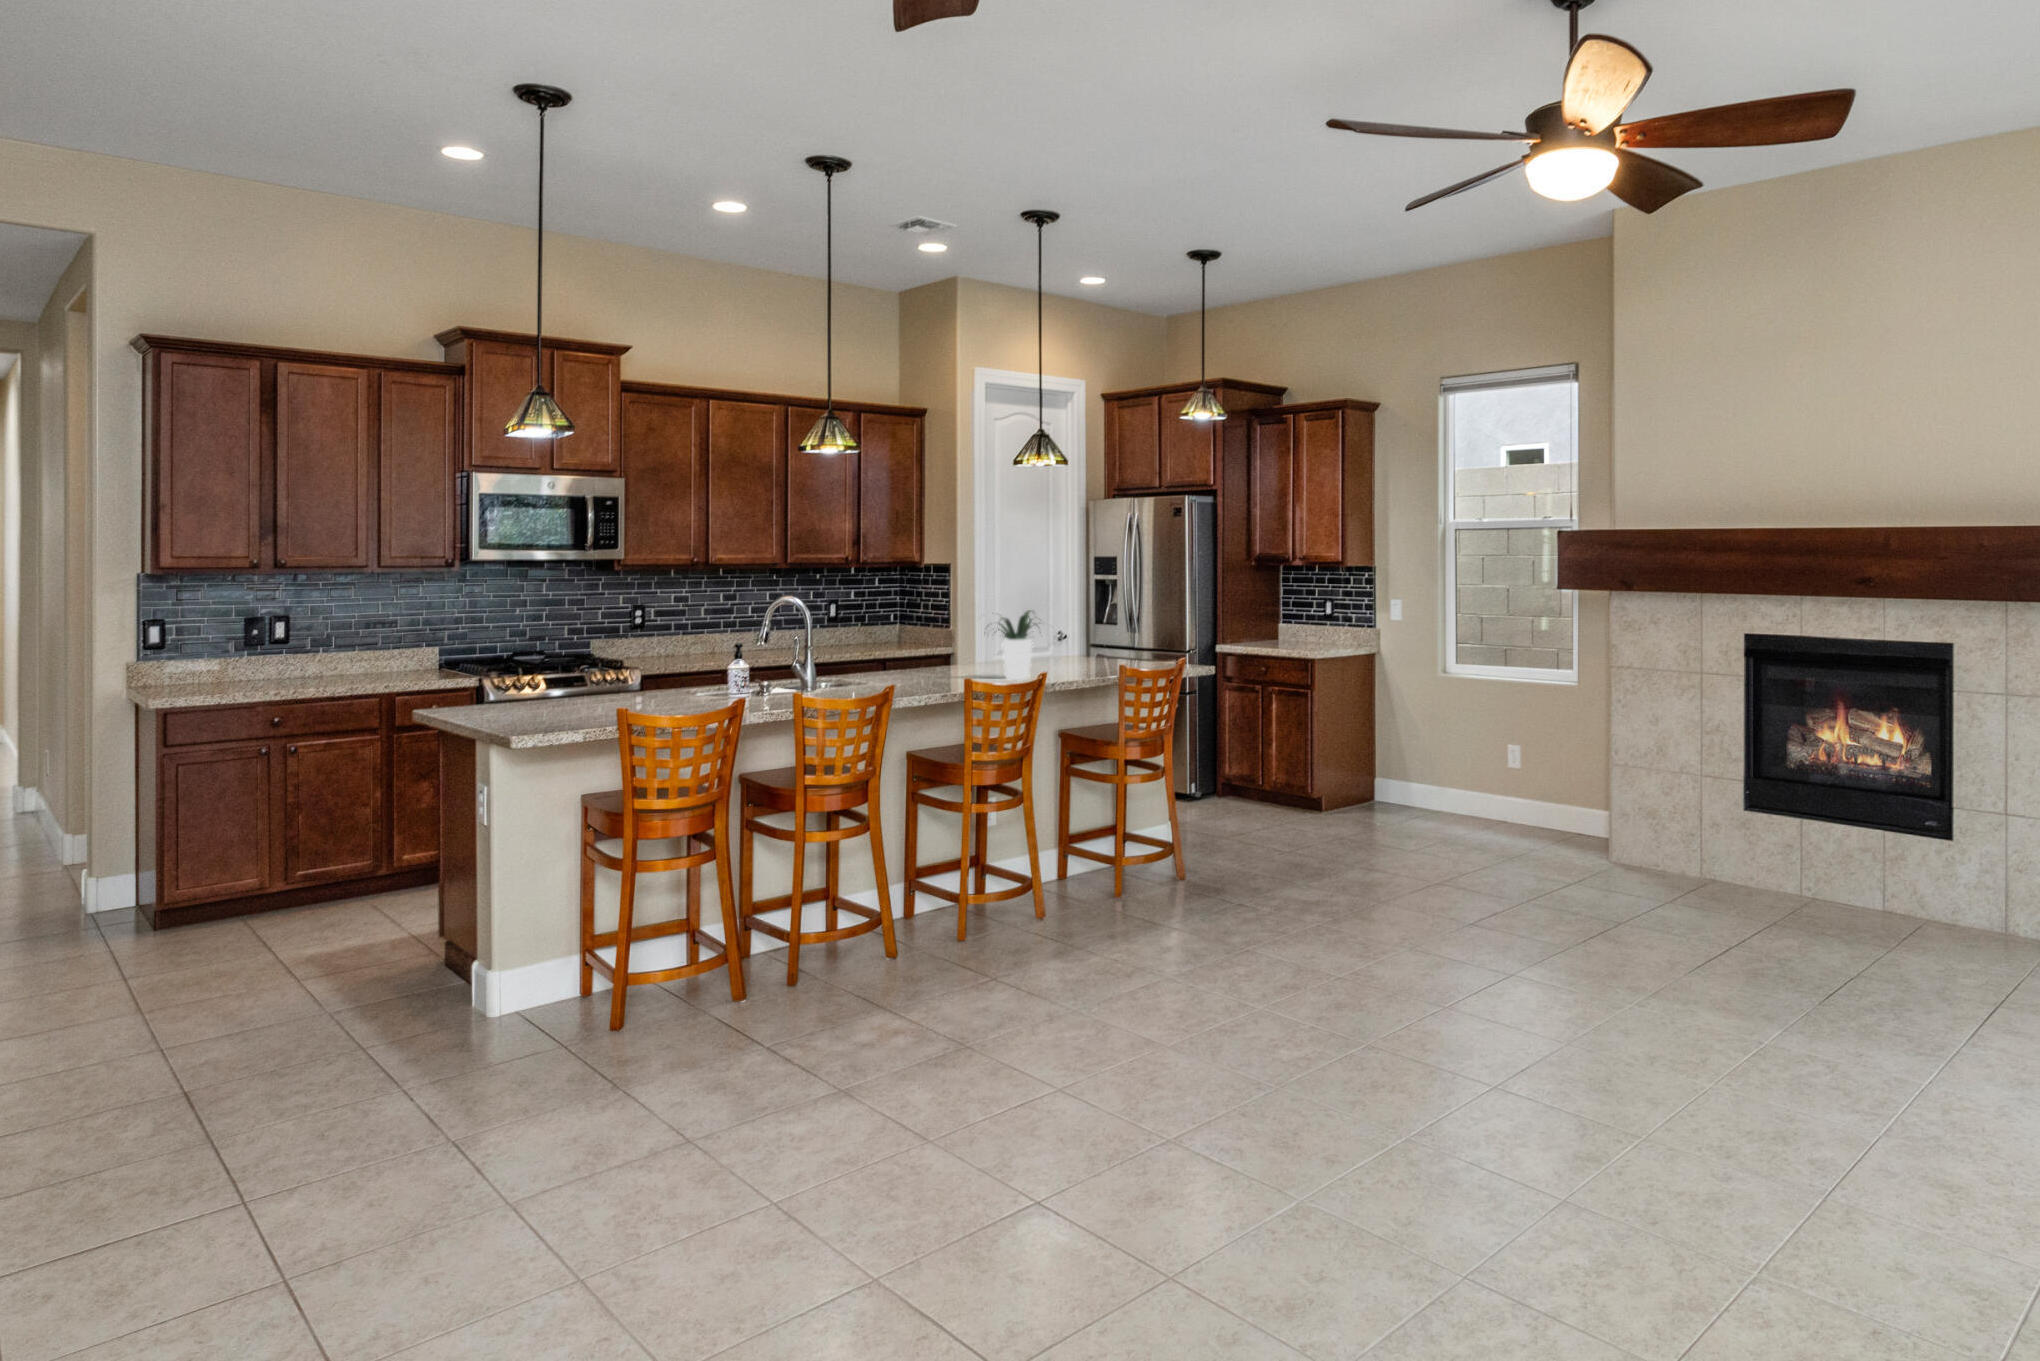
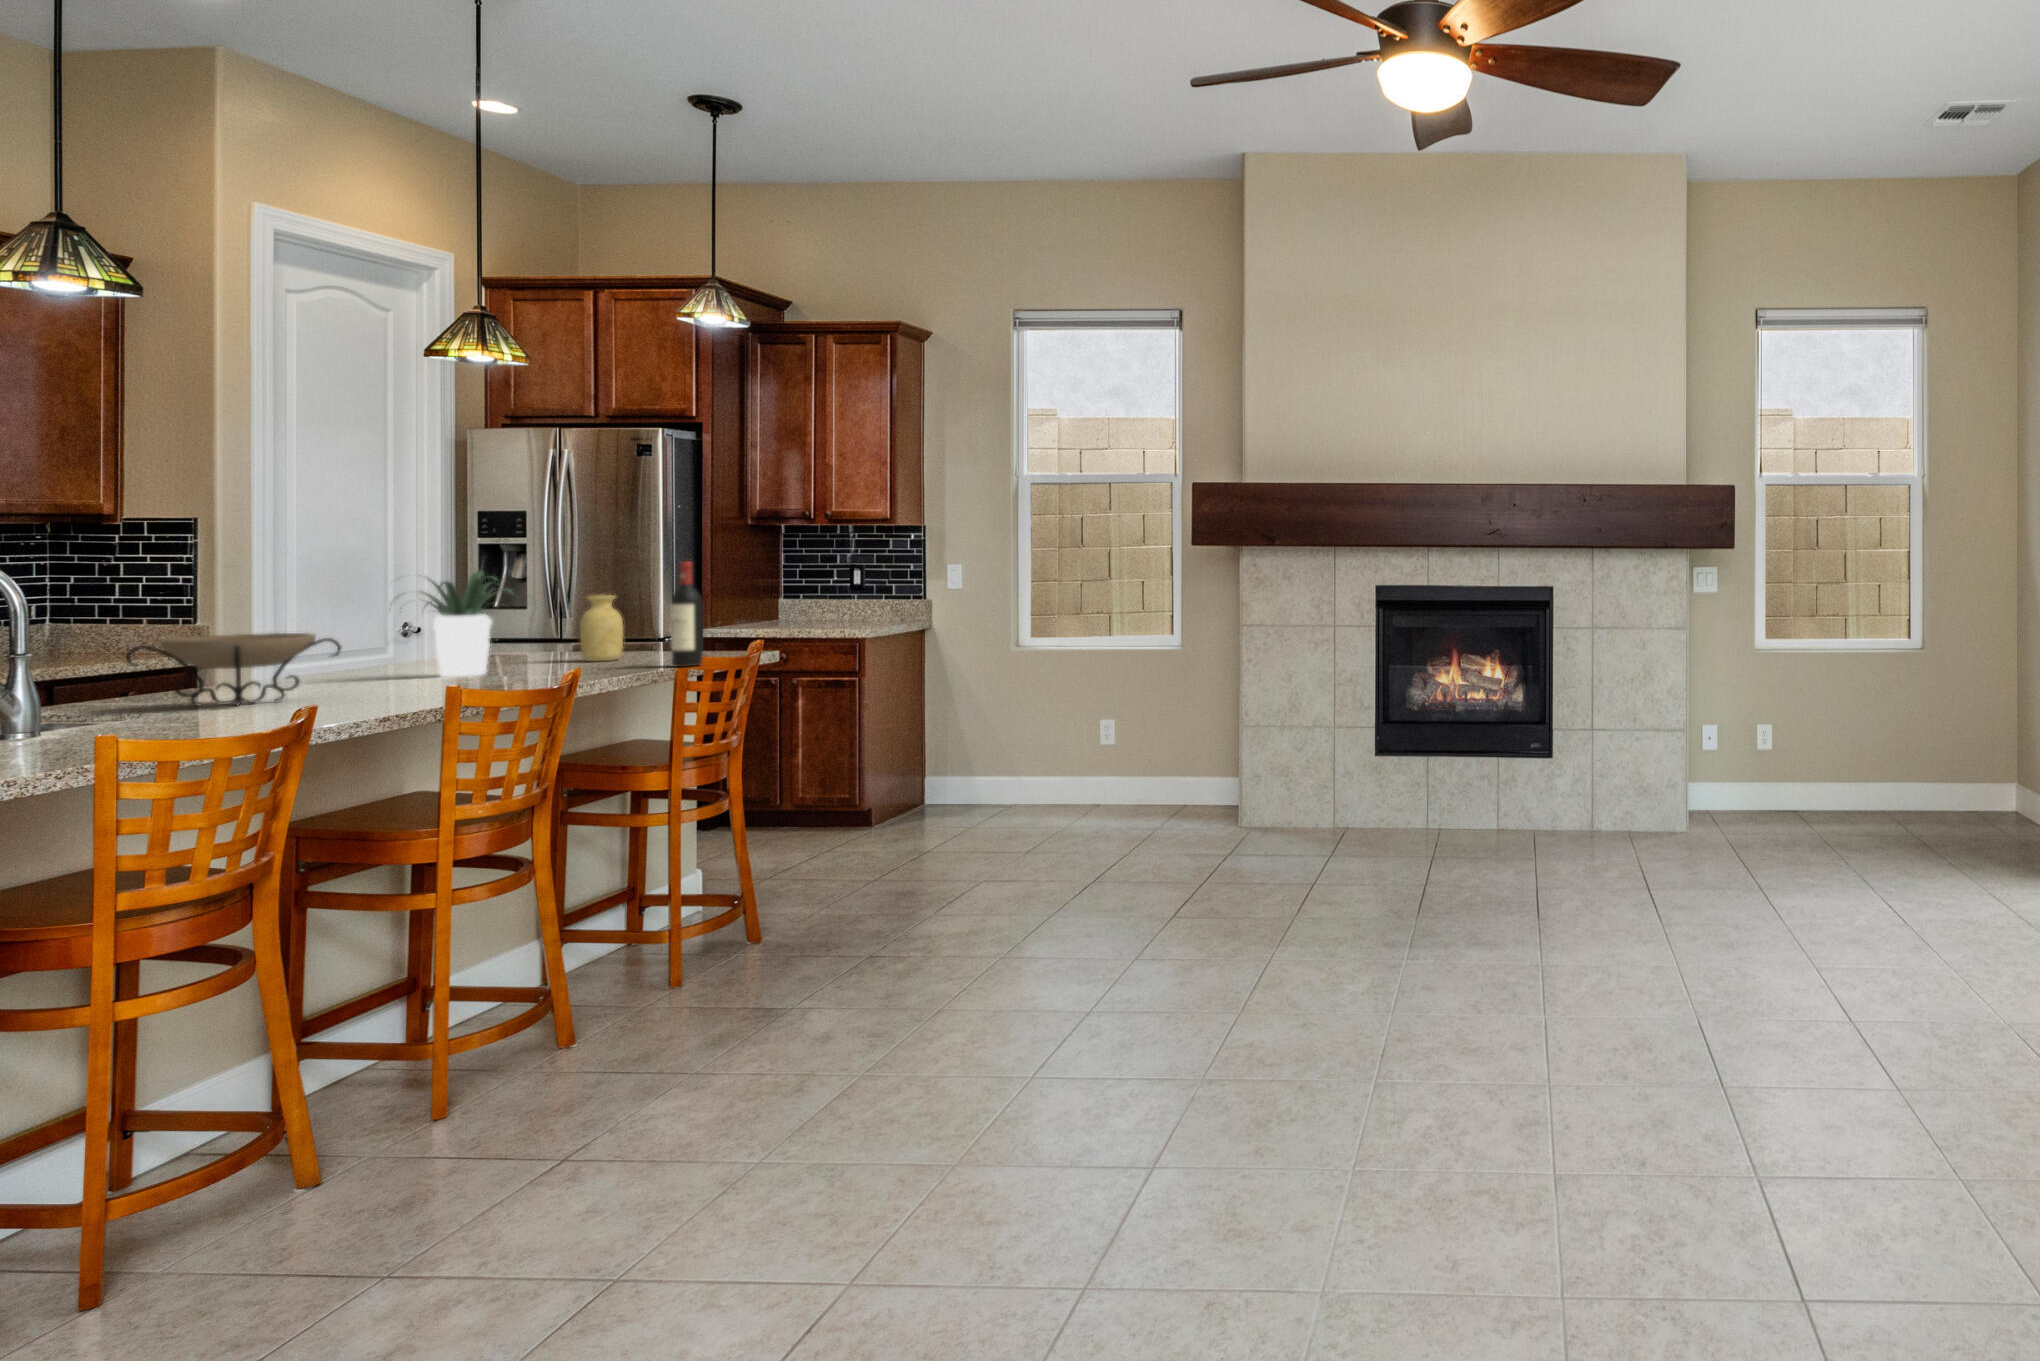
wine bottle: none [1123,606,1141,682] -> present [671,561,703,667]
vase: none [1093,626,1118,672] -> present [580,595,623,662]
decorative bowl: none [842,650,935,693] -> present [126,633,341,706]

